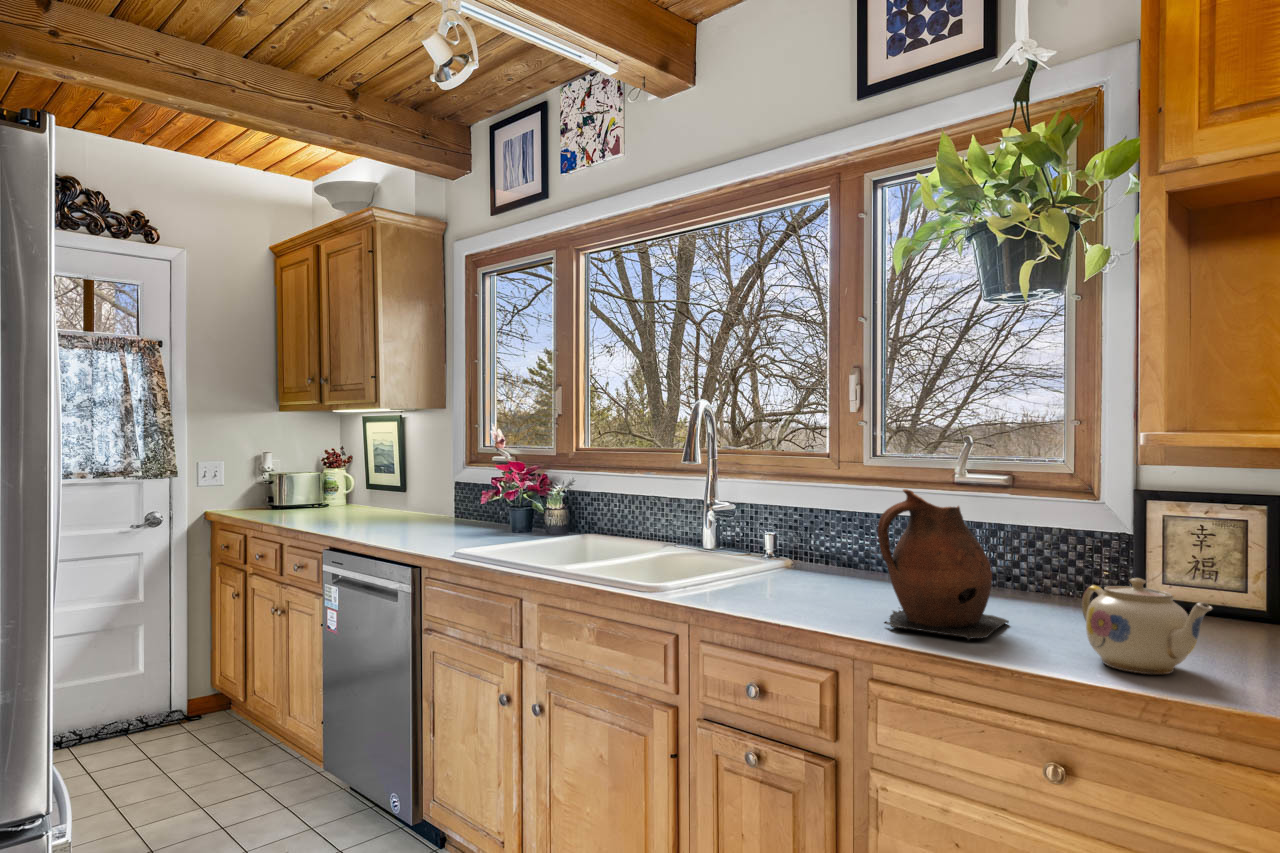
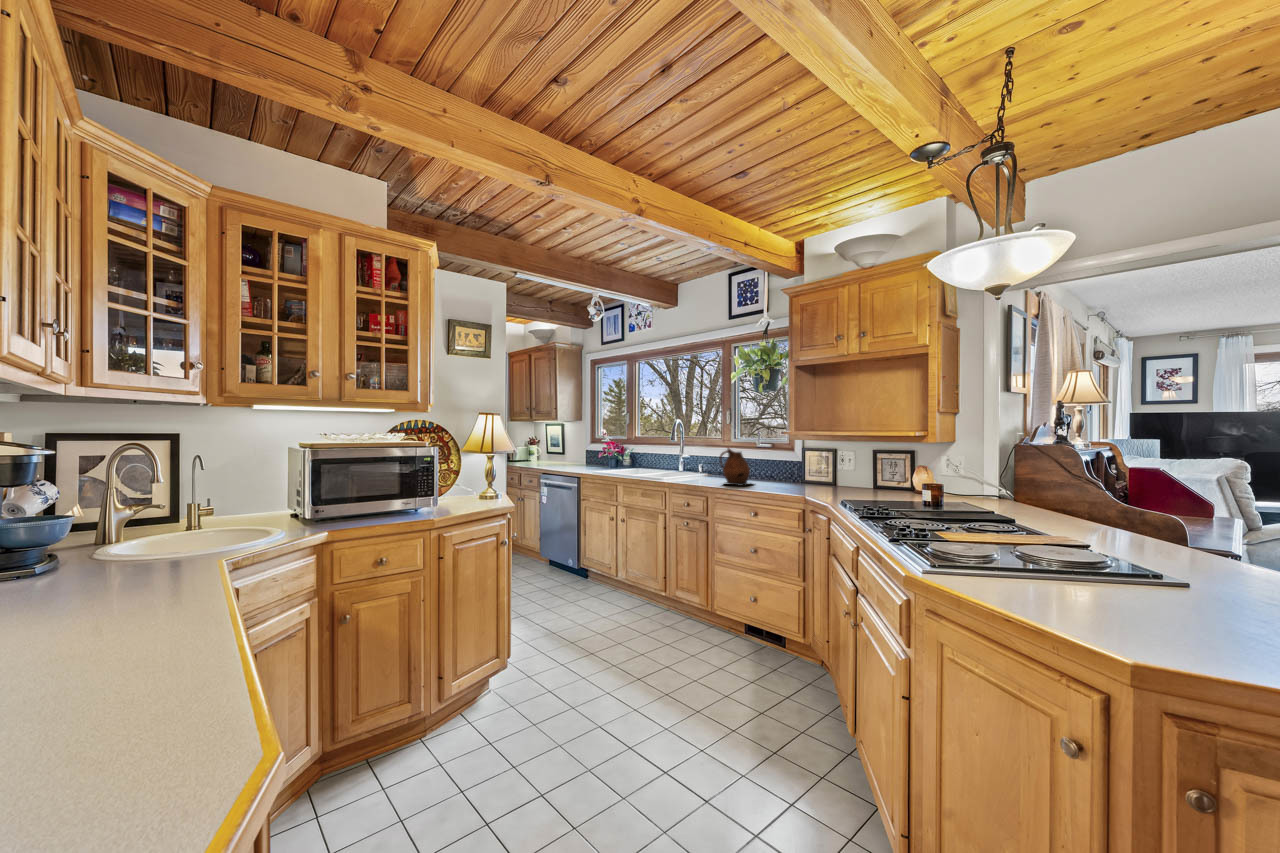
teapot: present [1082,578,1212,674] -> none [764,468,786,490]

